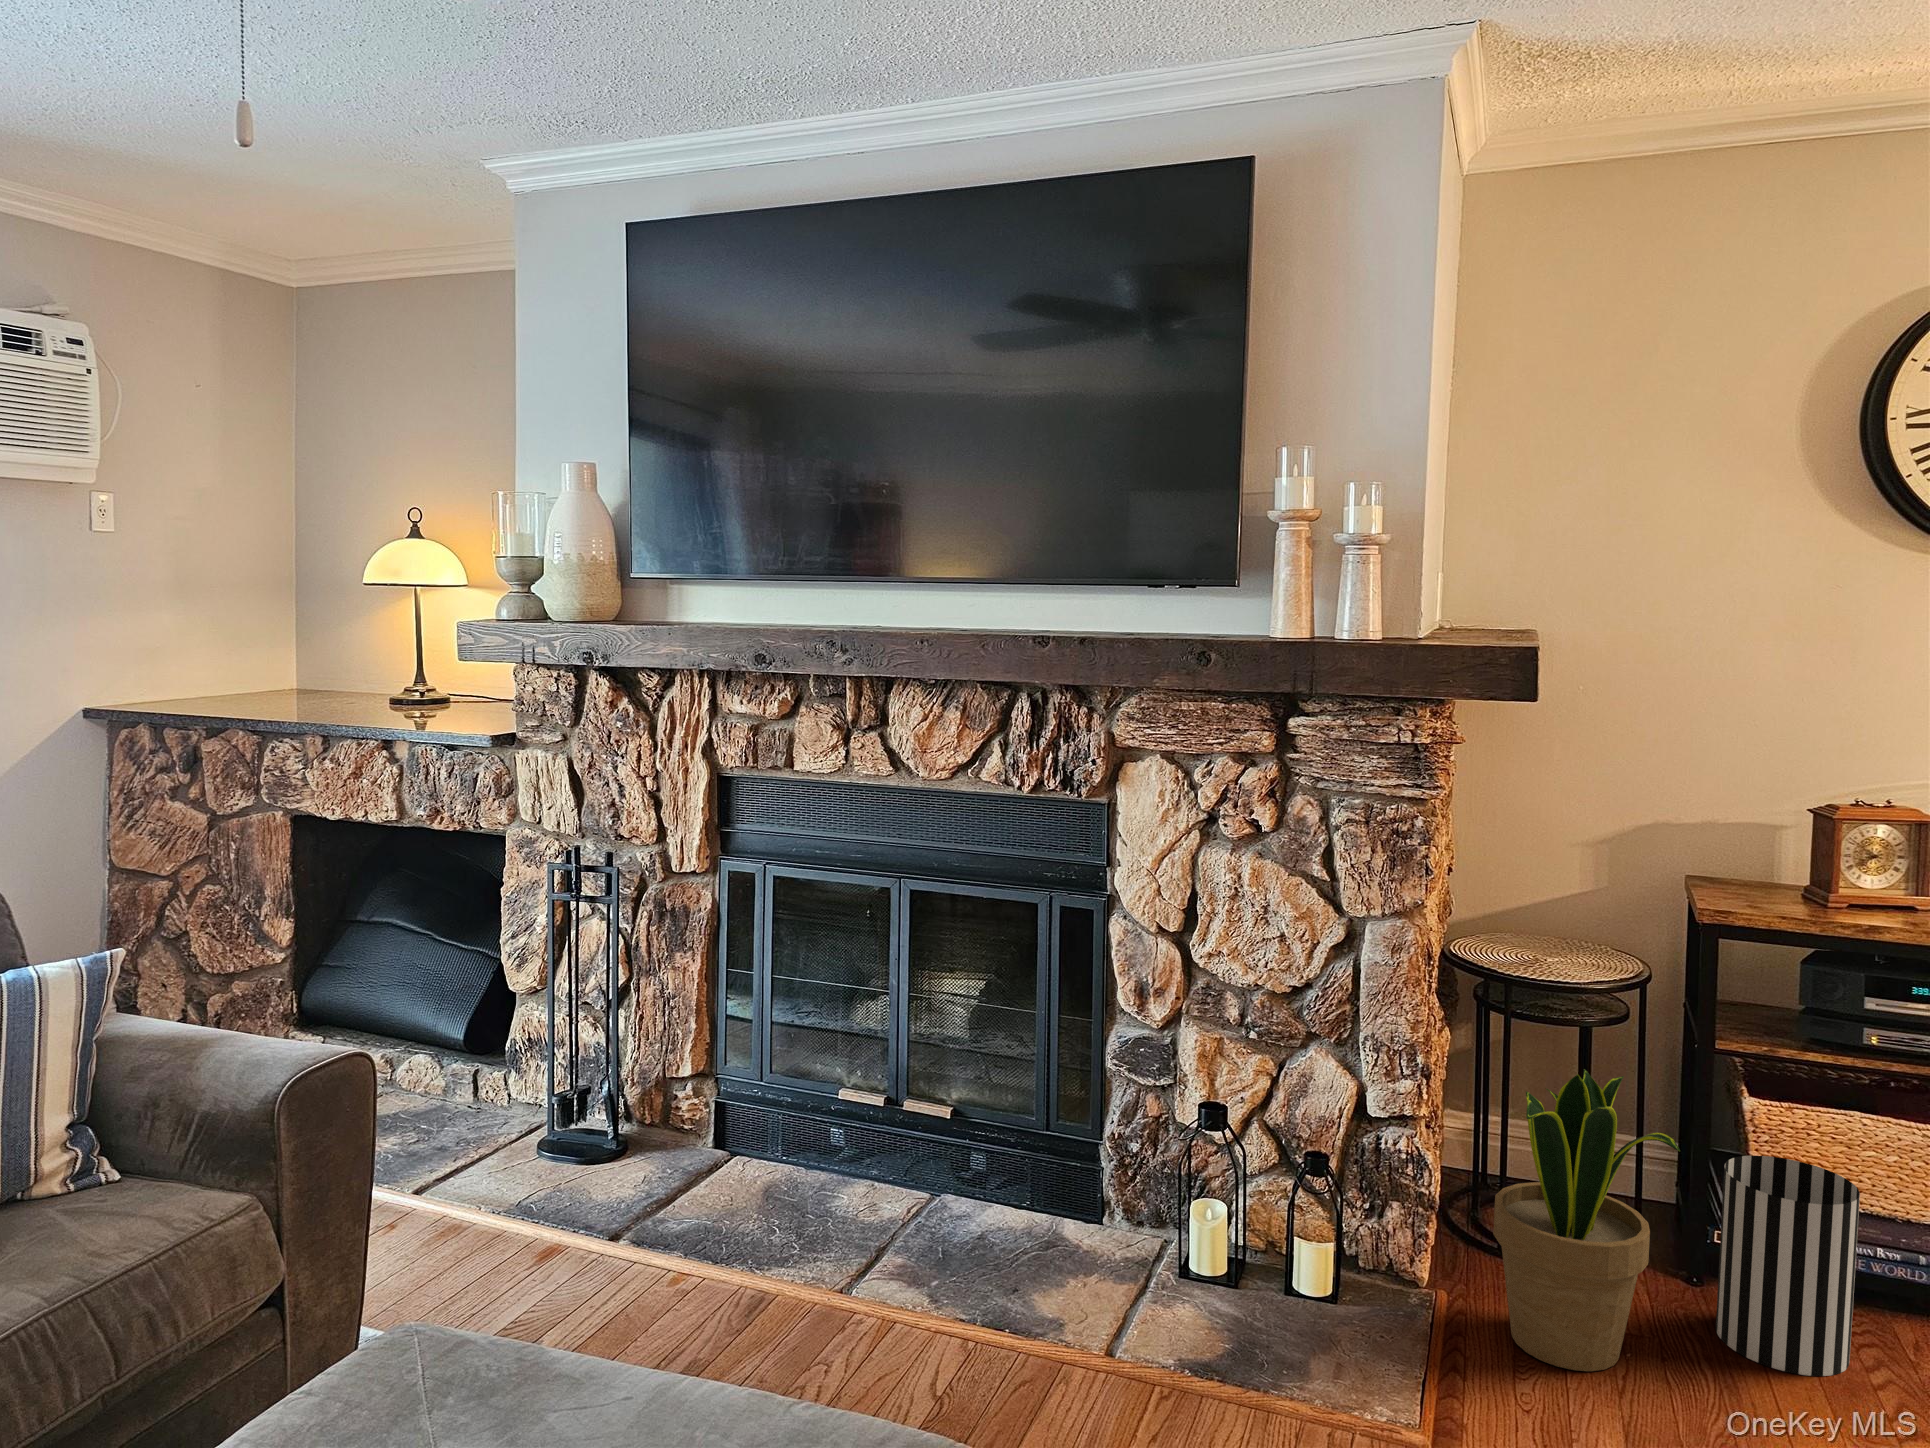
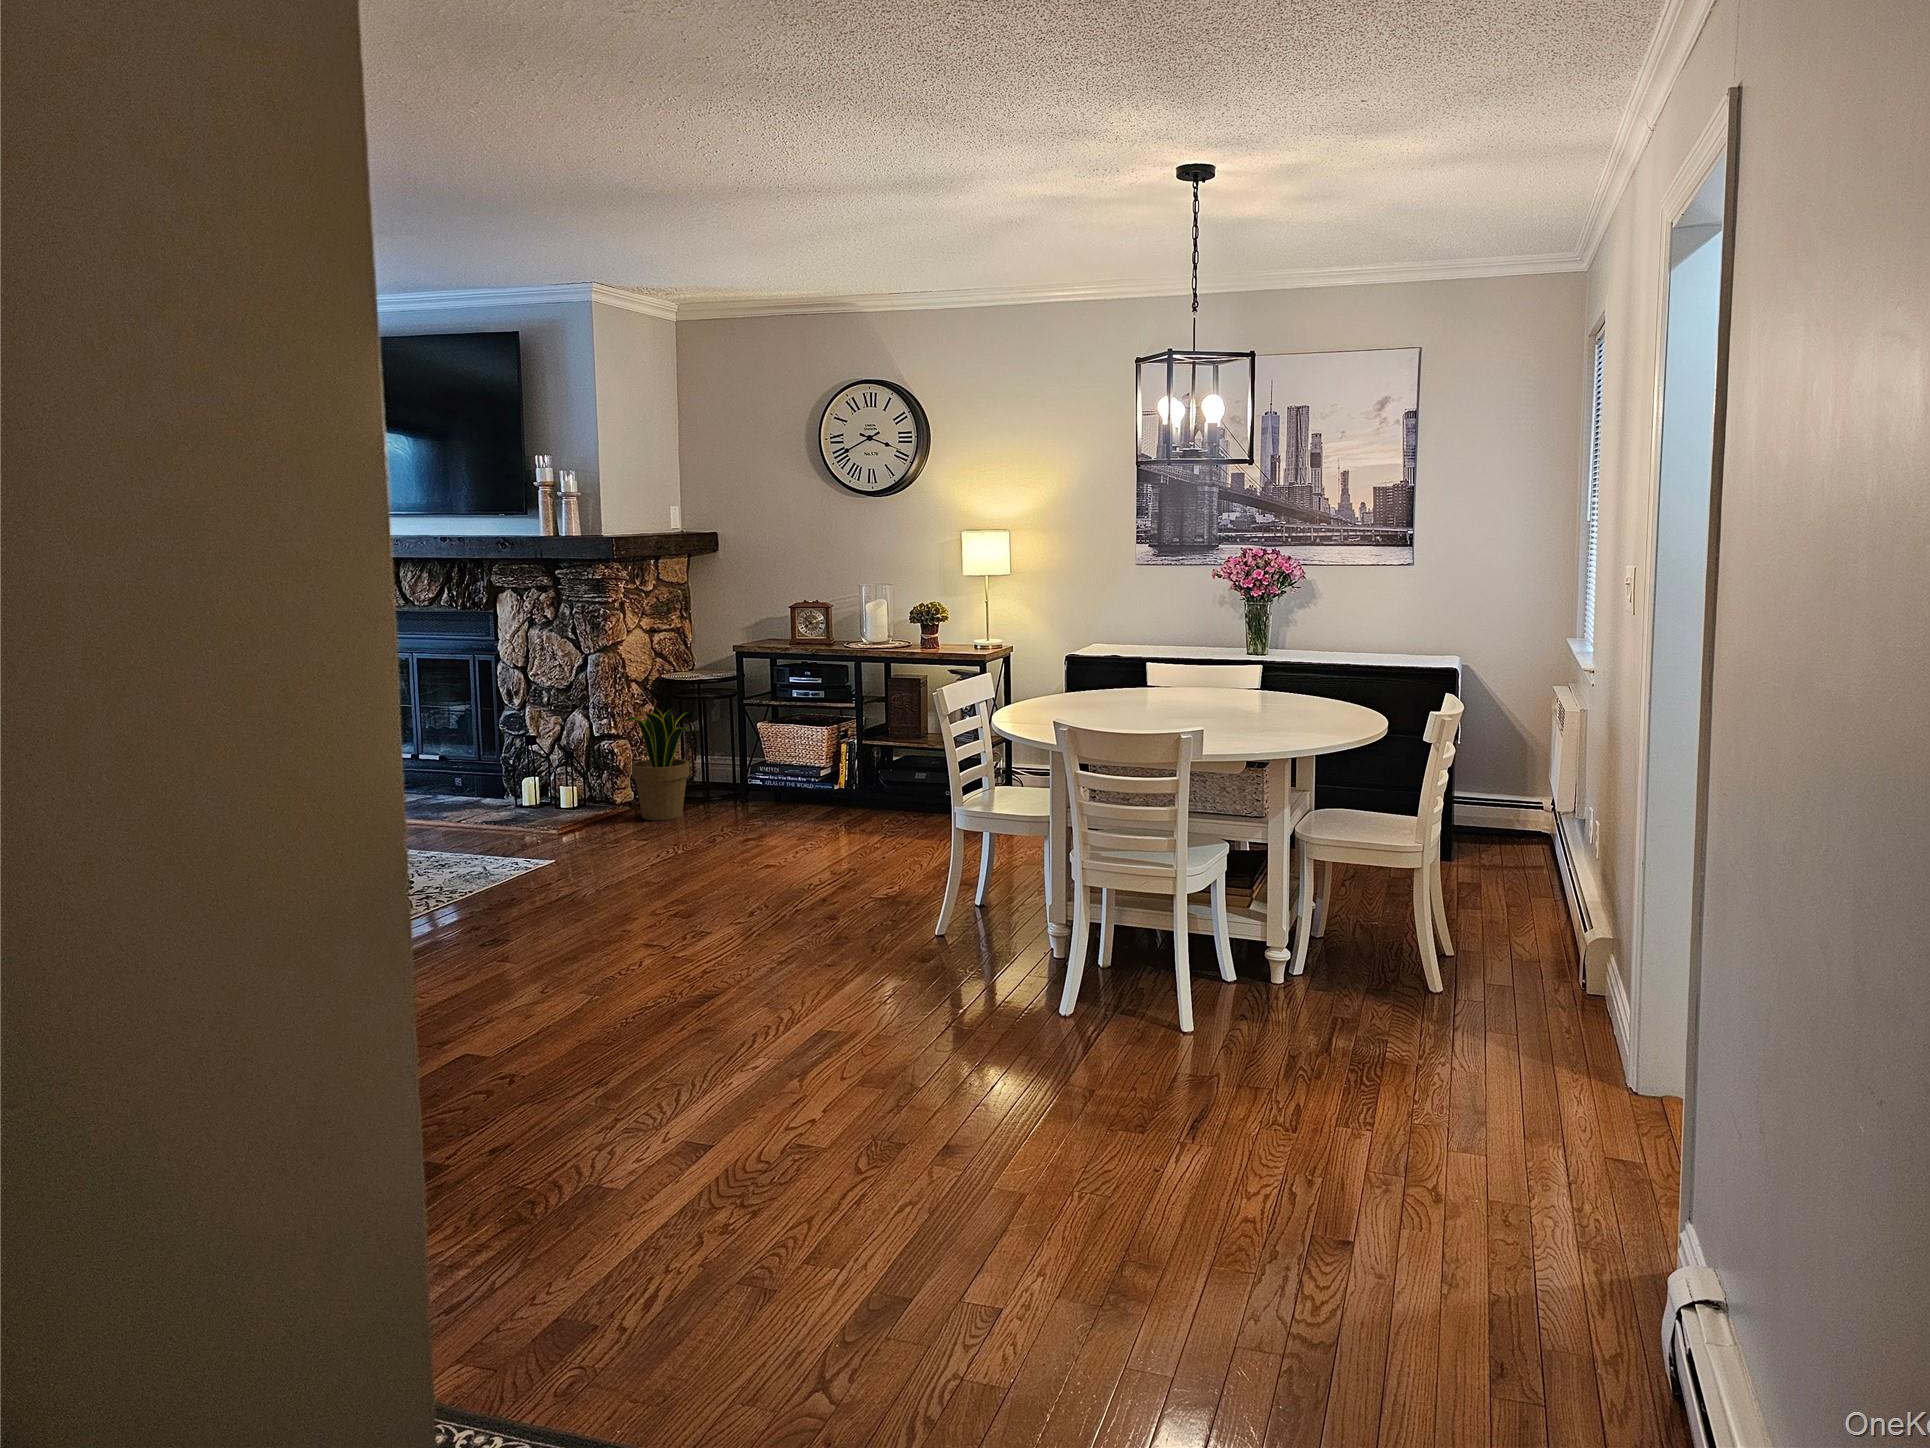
wastebasket: present [1716,1156,1860,1376] -> none [725,743,773,817]

